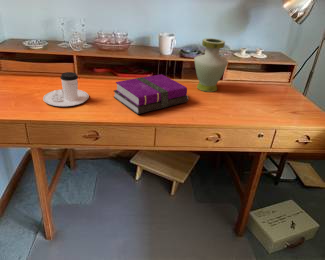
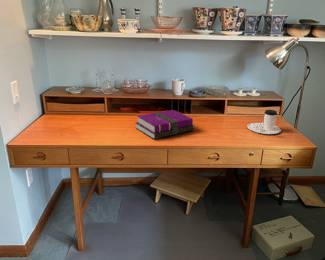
vase: present [194,38,228,92] -> none [199,81,226,123]
coffee cup: present [43,72,89,106] -> present [247,110,281,134]

